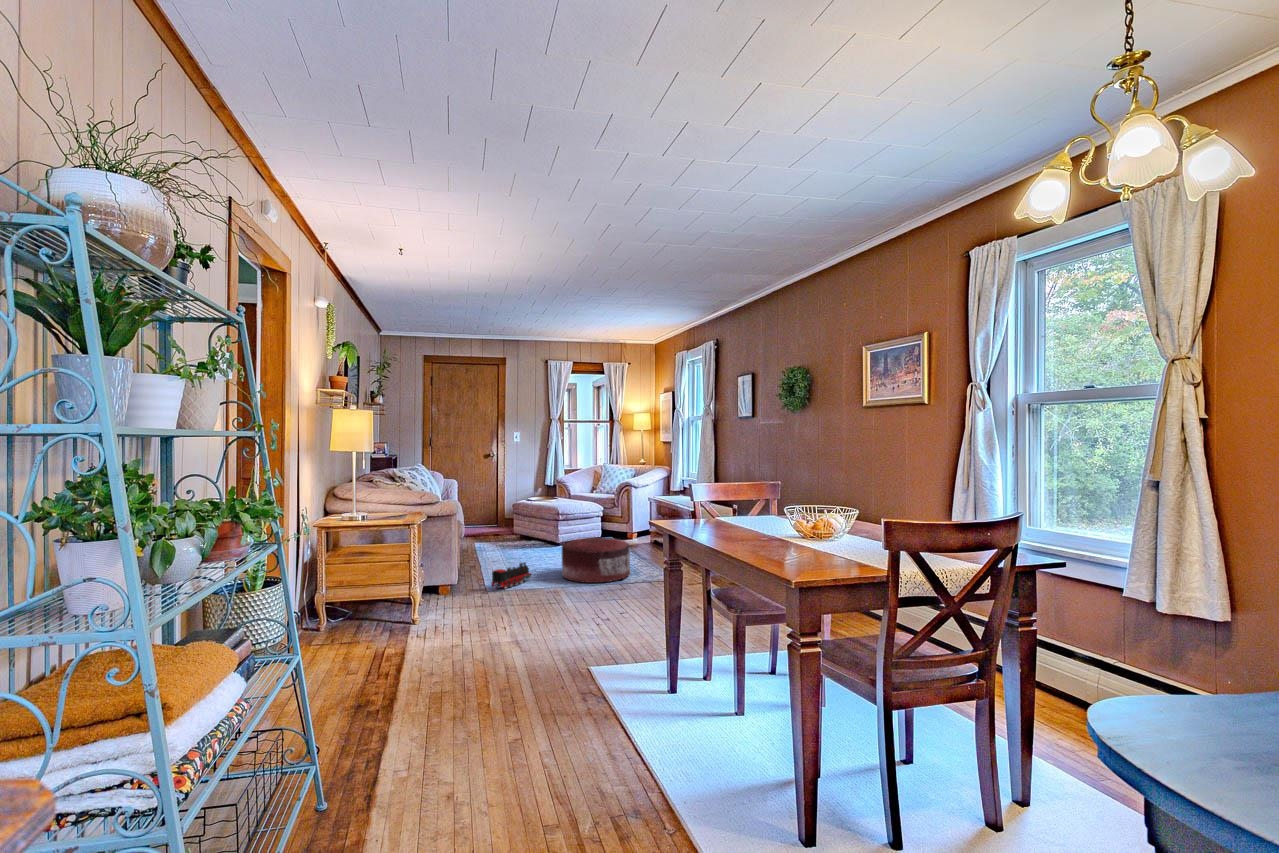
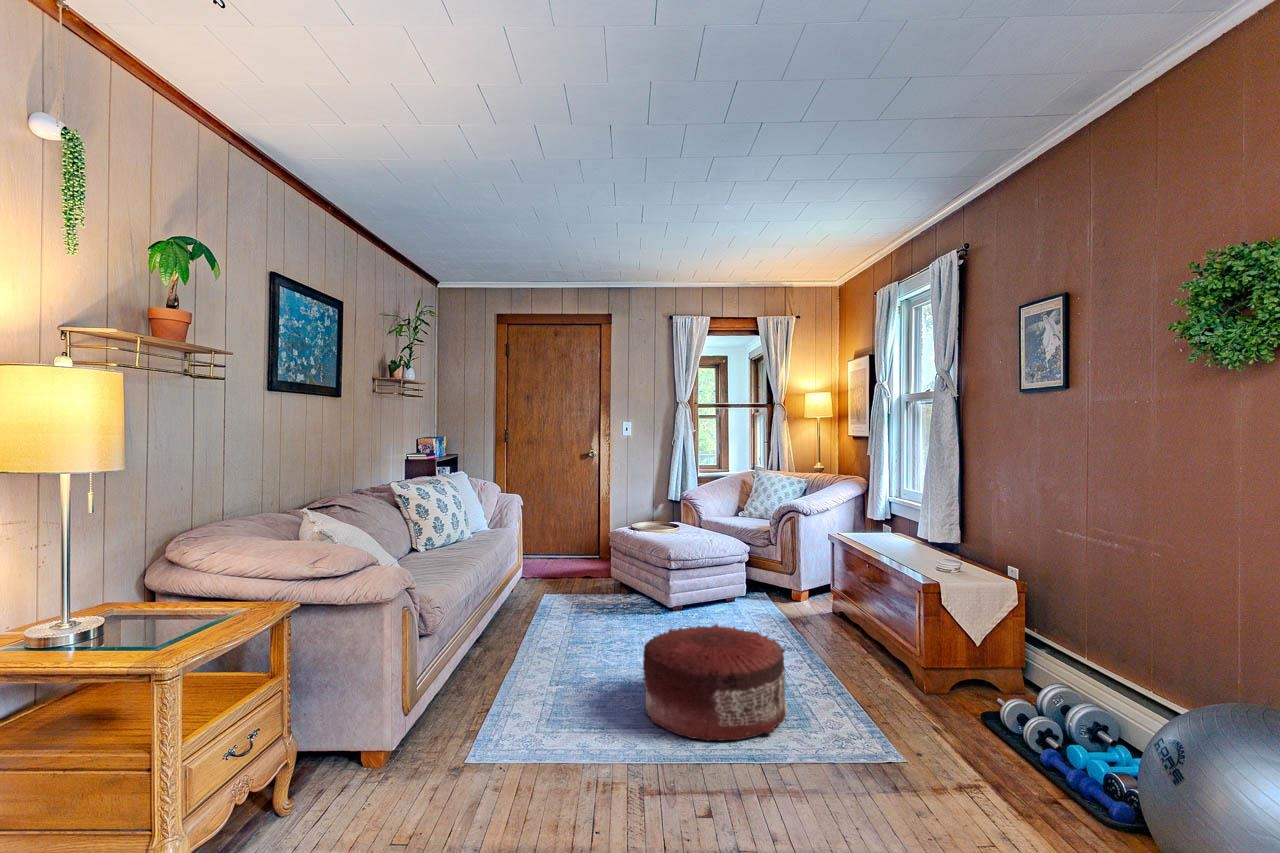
toy train: present [492,562,531,589] -> none [485,675,582,743]

